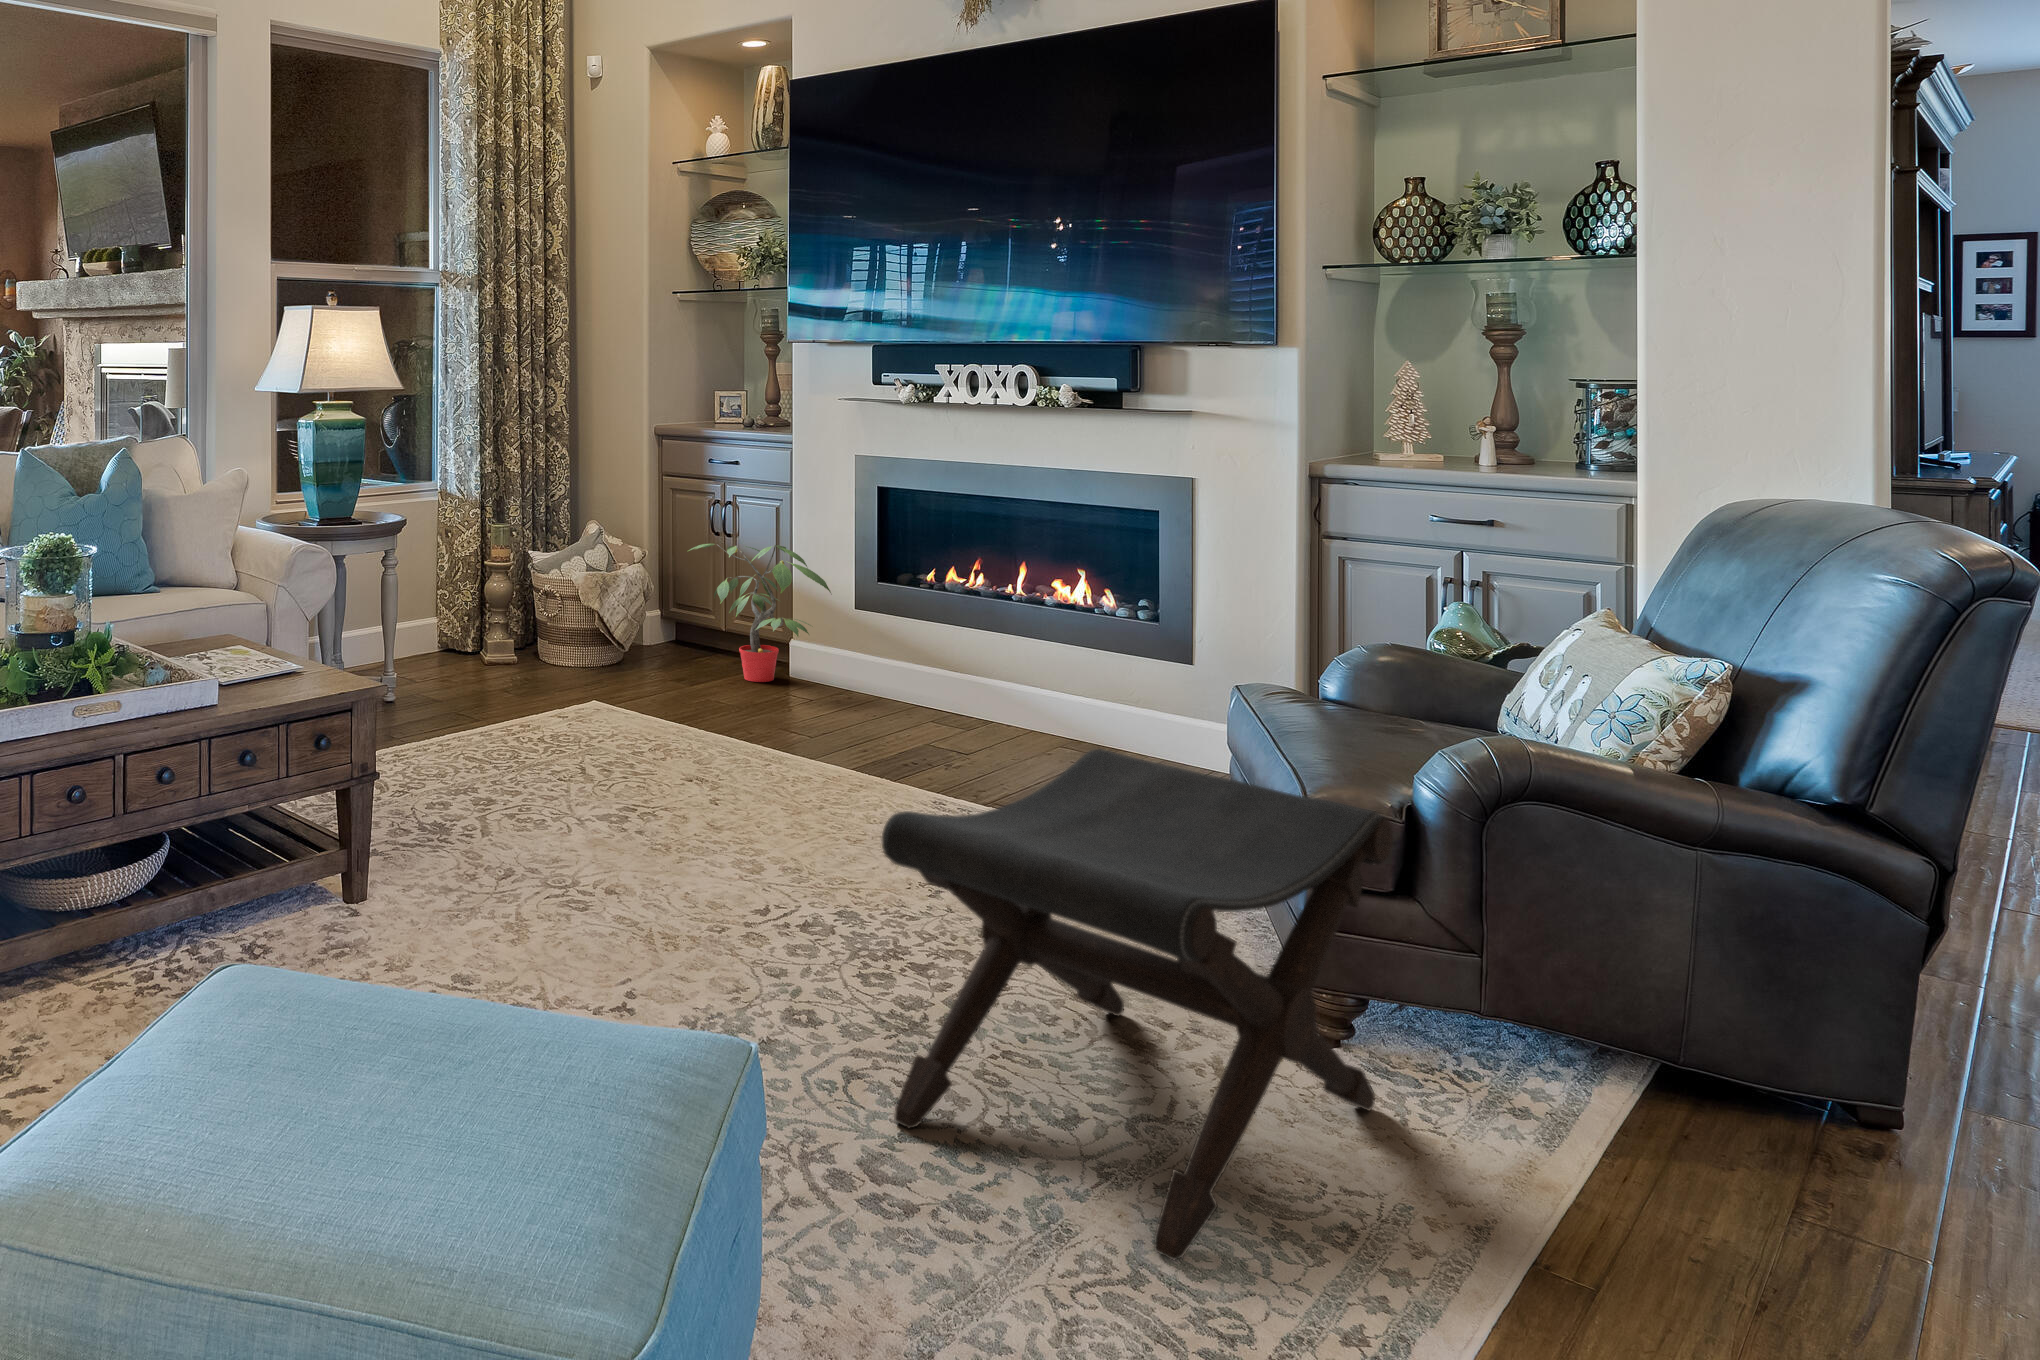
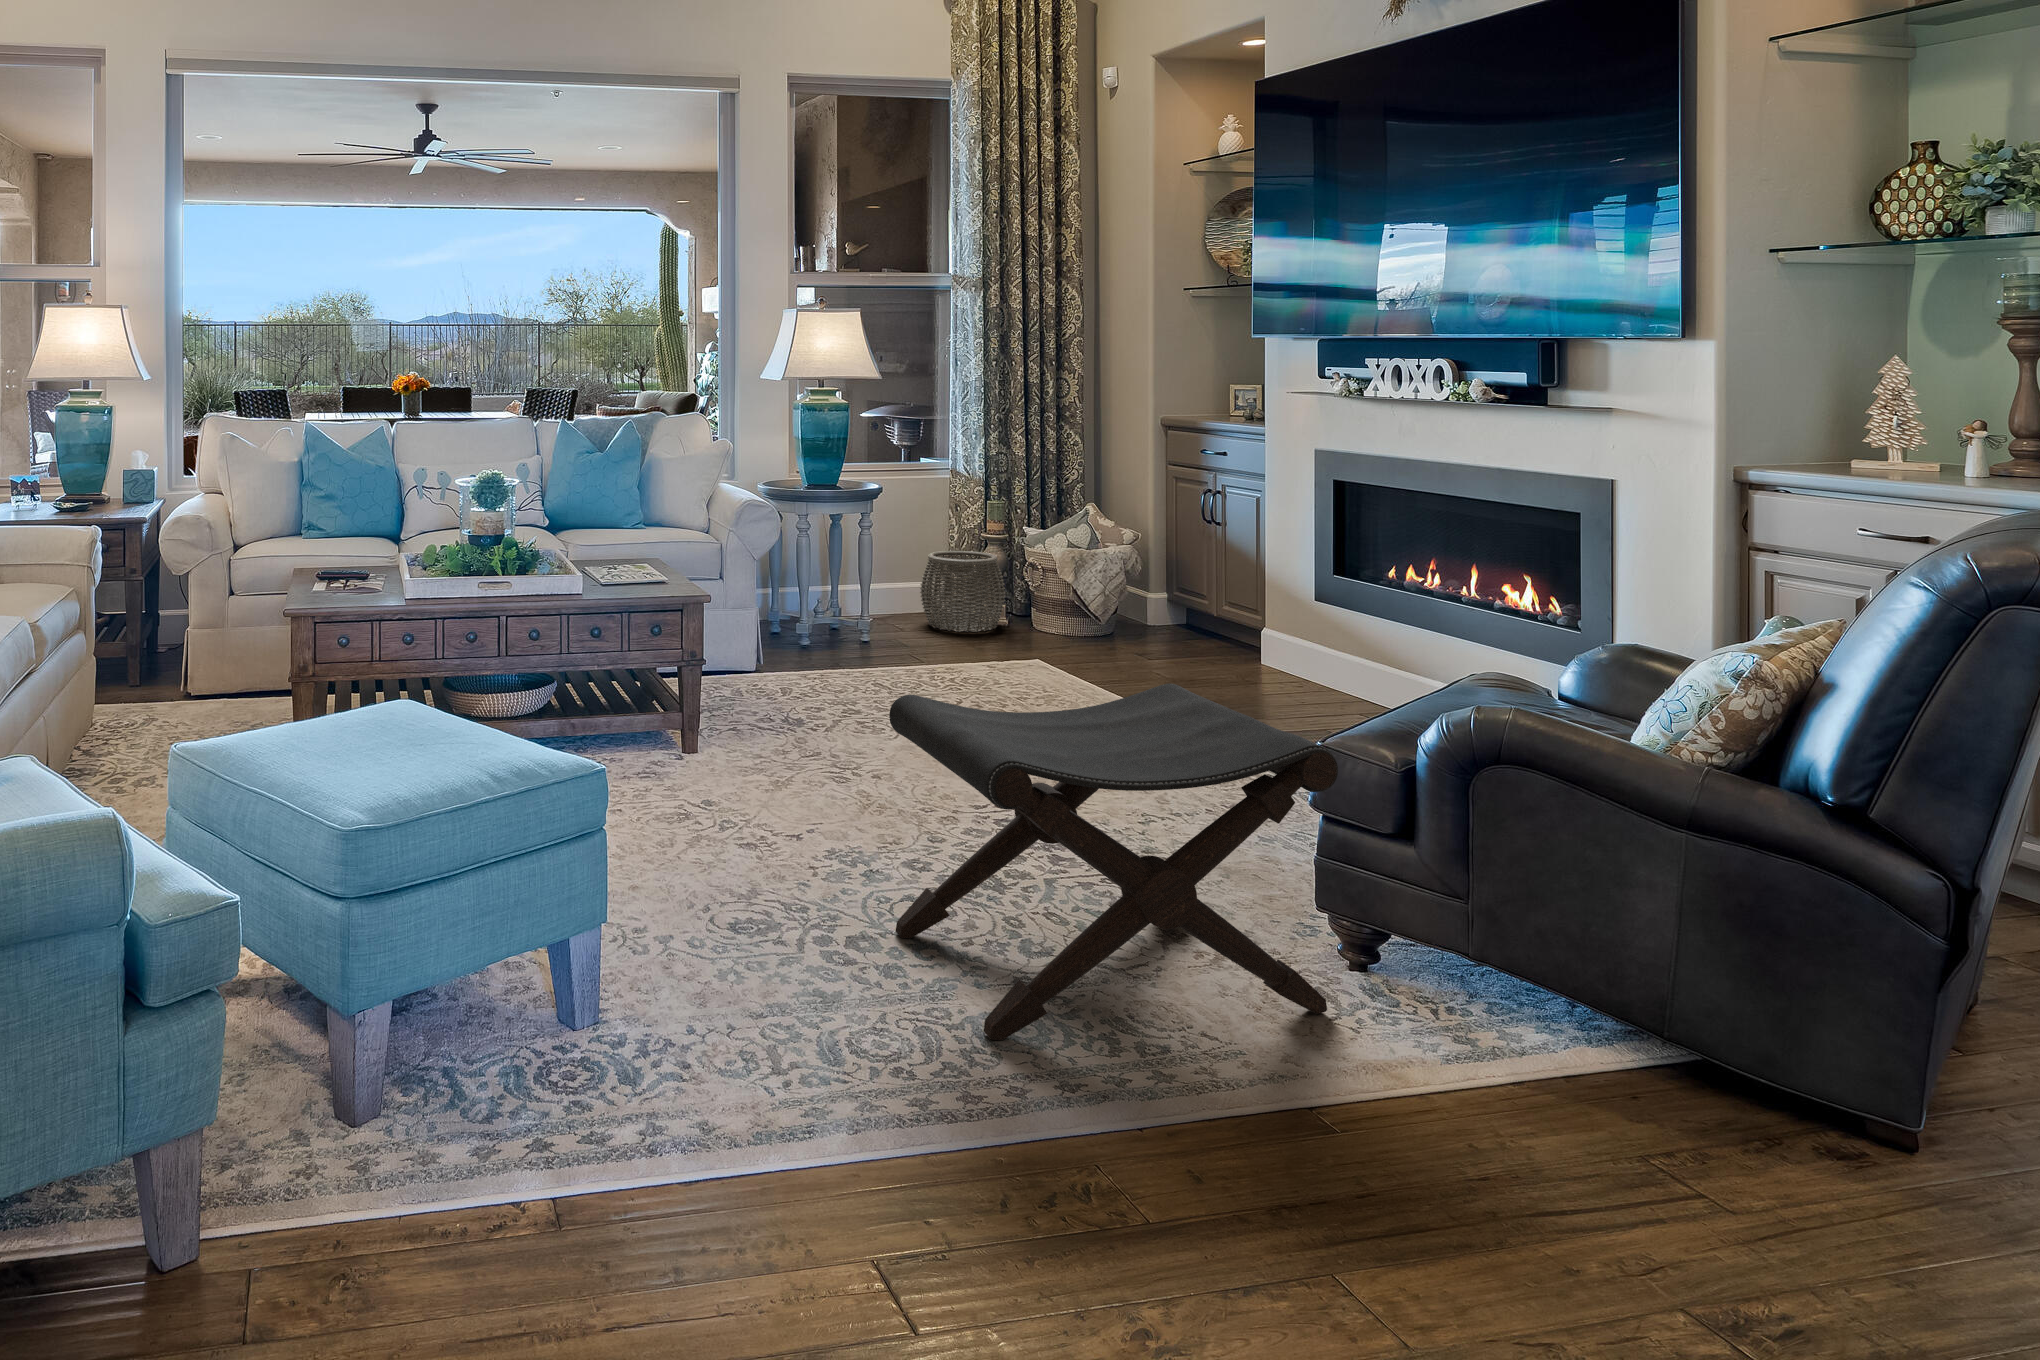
potted plant: present [690,544,831,682] -> none [1155,527,1282,662]
woven basket: none [429,584,523,678] -> present [920,551,1006,632]

